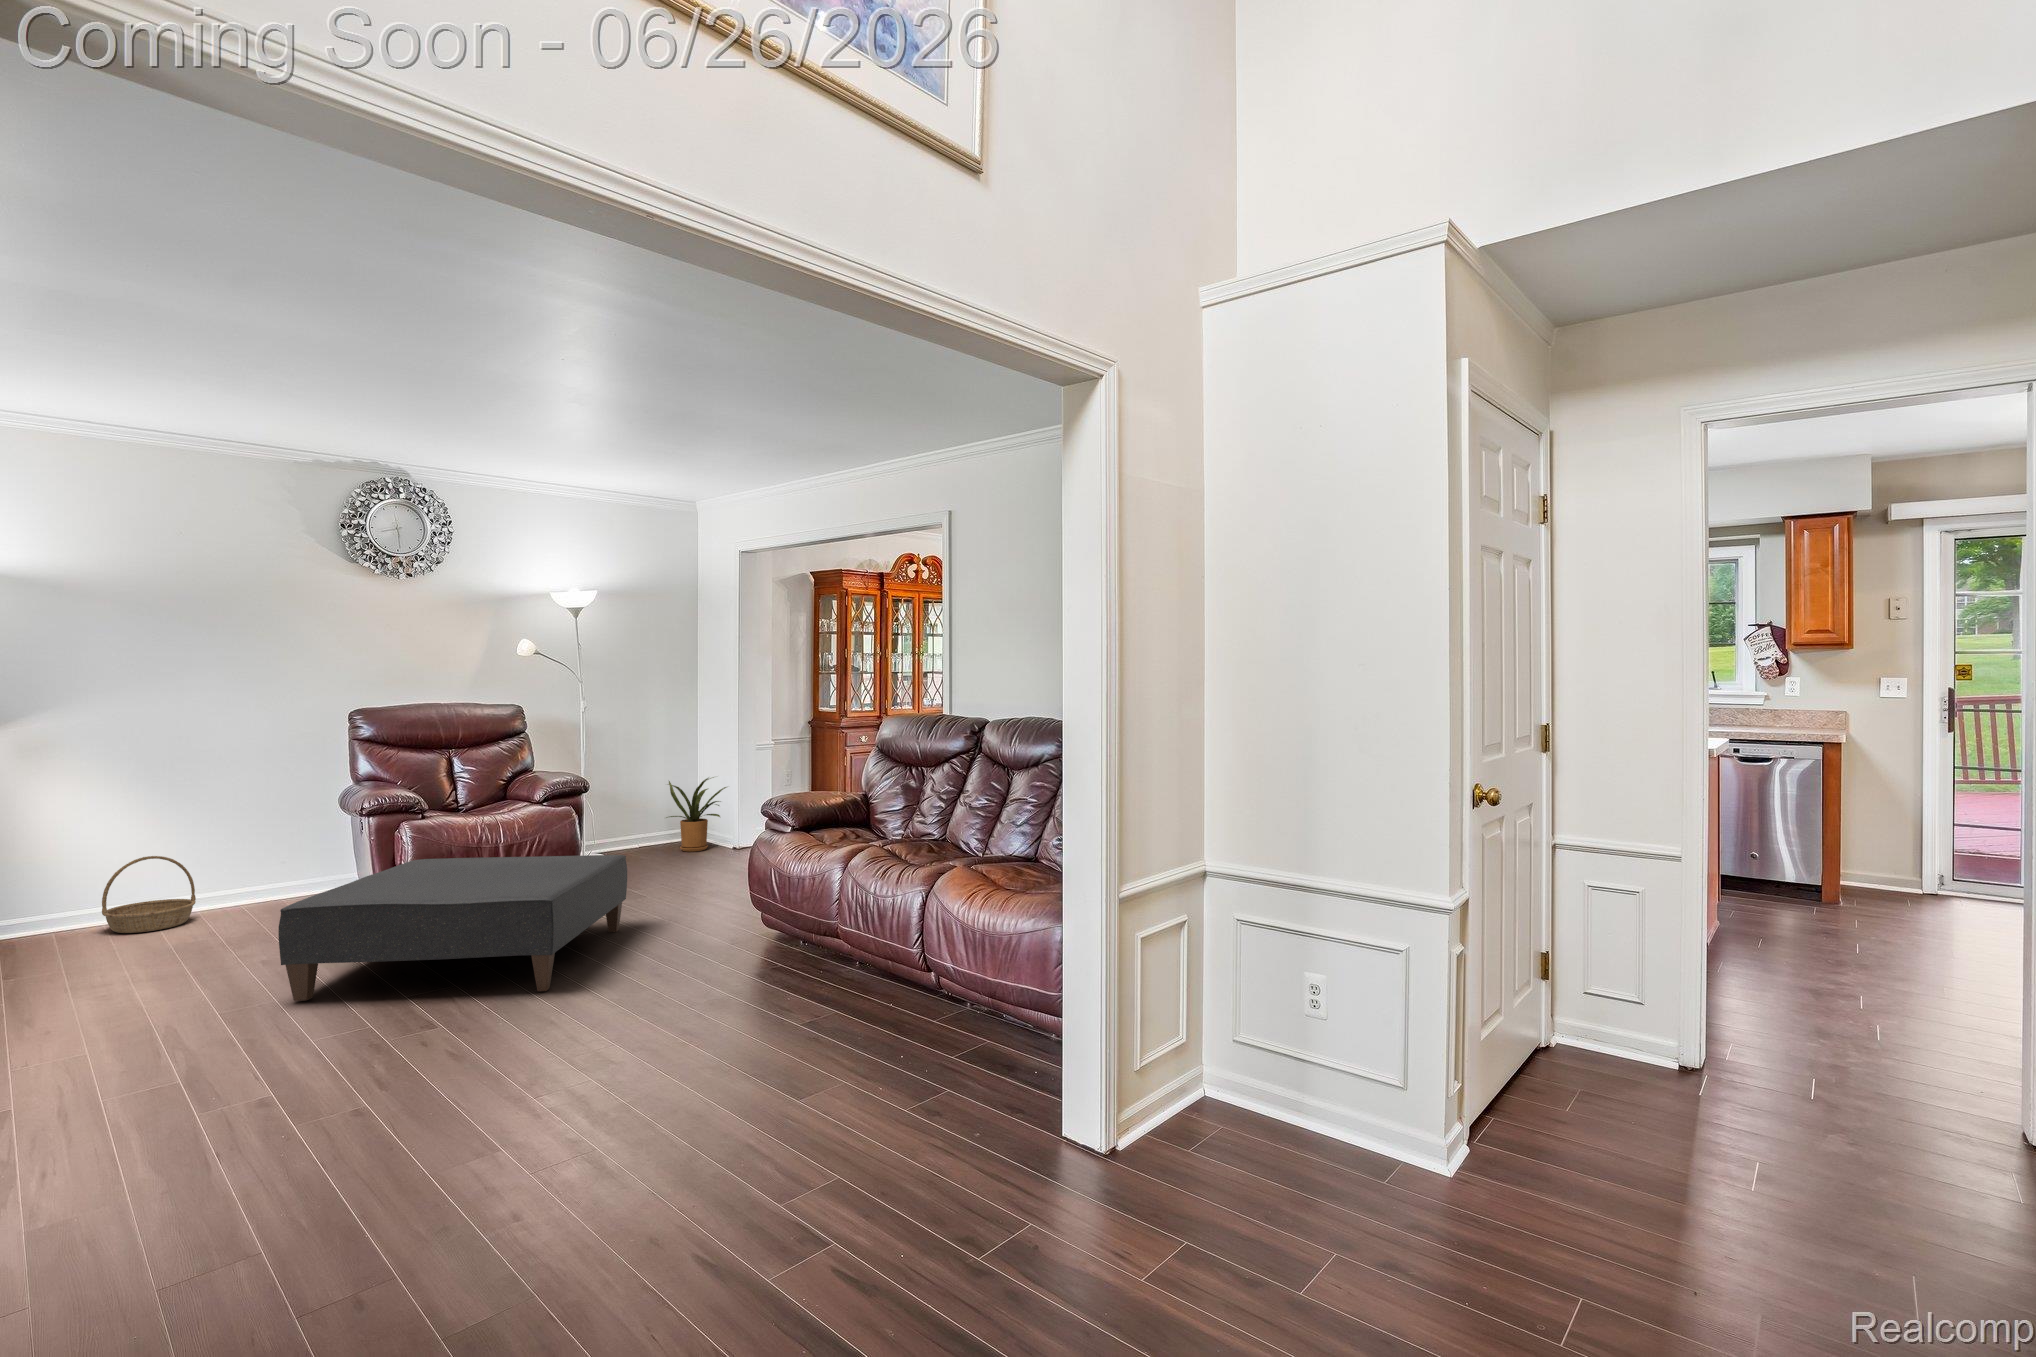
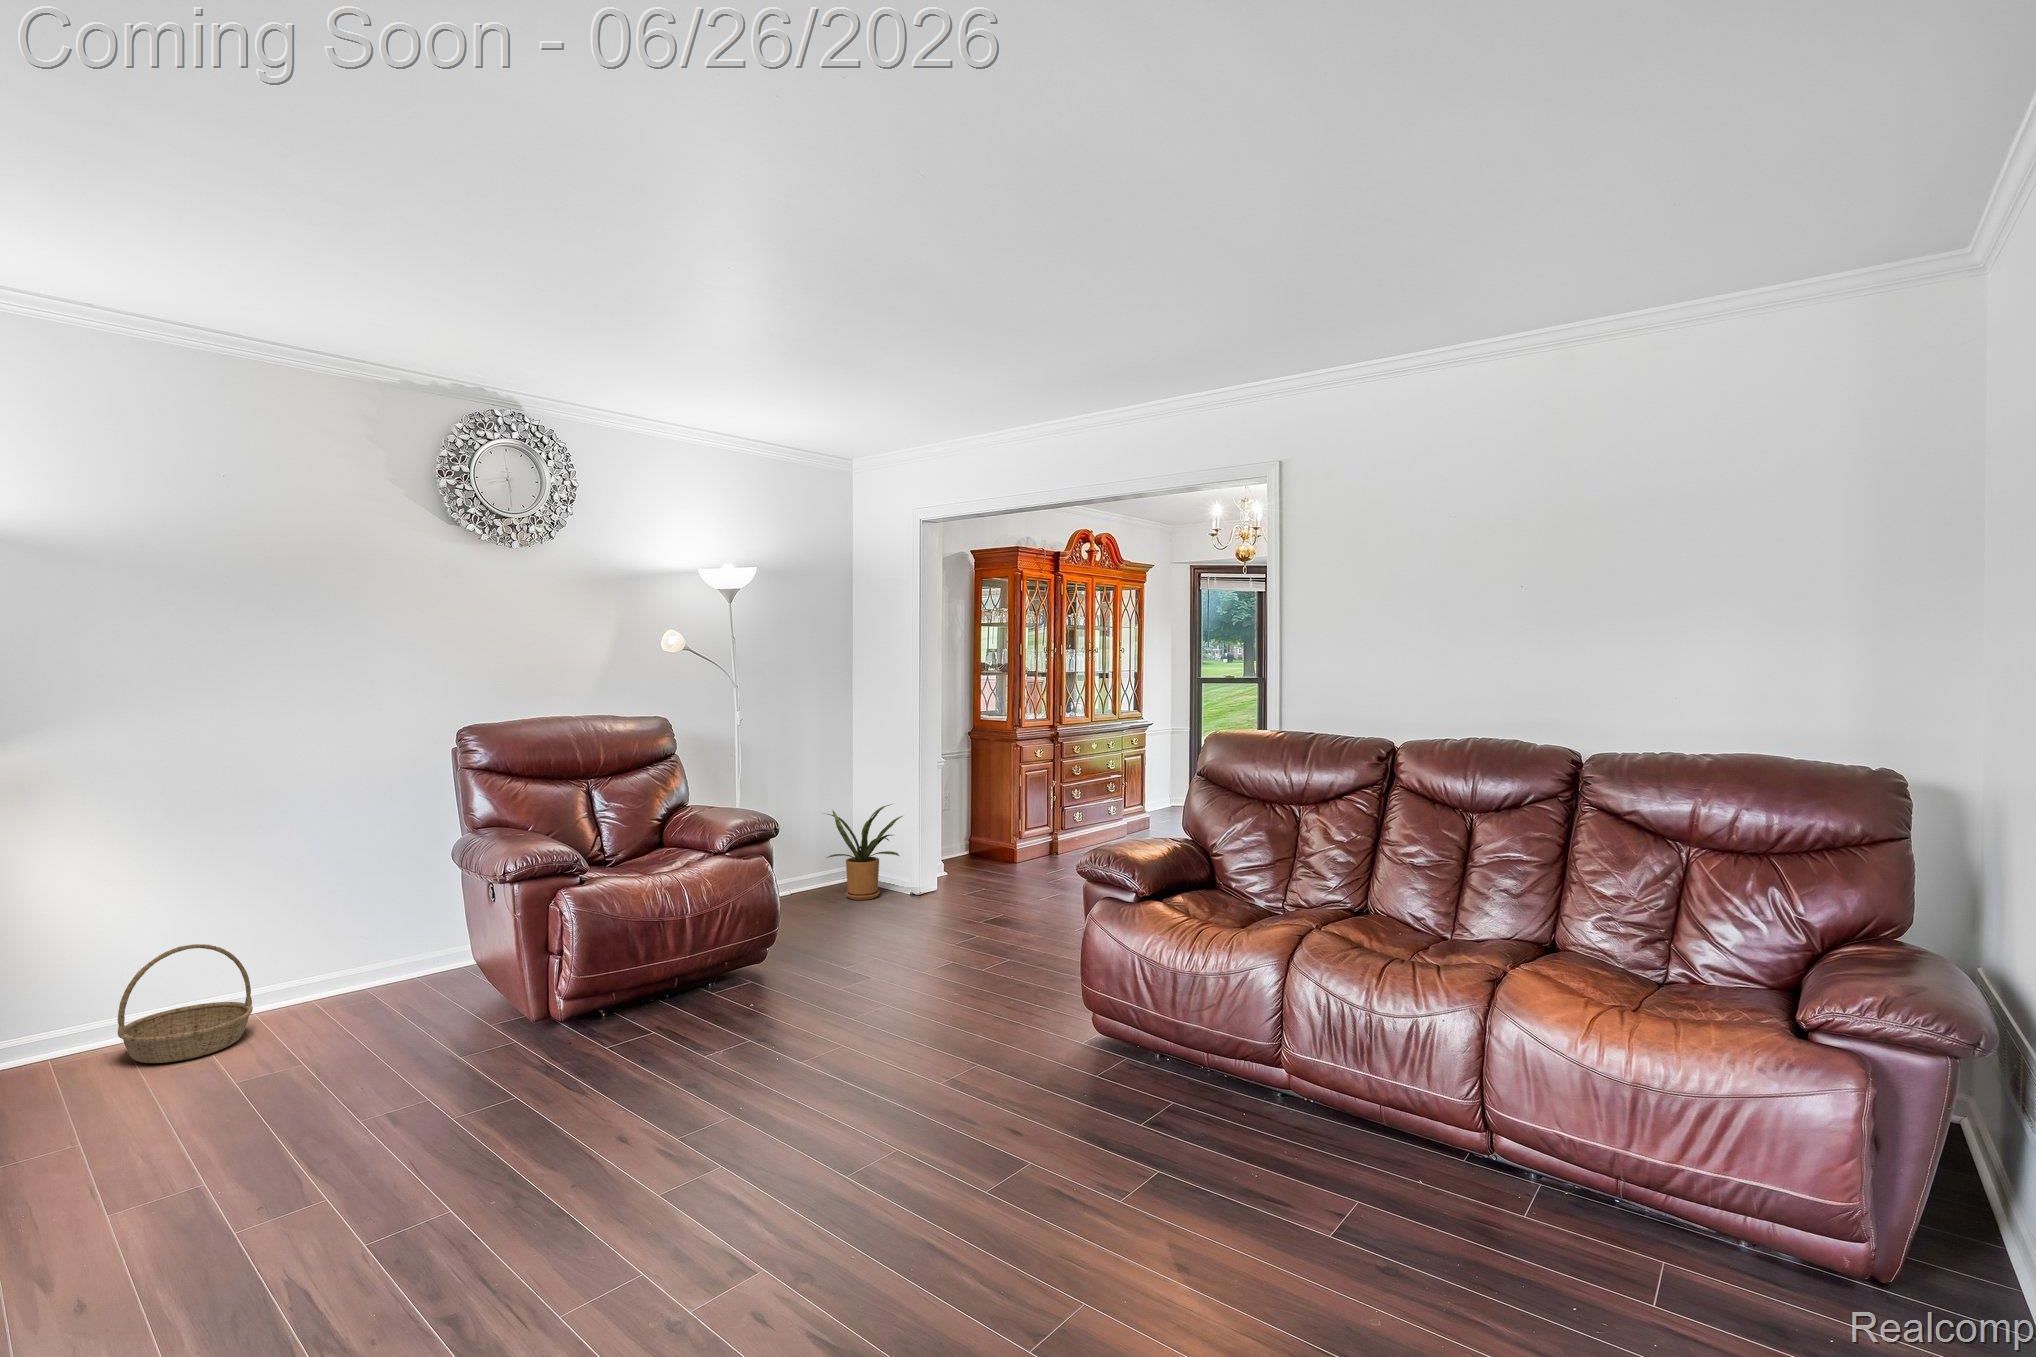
ottoman: present [278,855,627,1001] -> none [471,937,910,1225]

